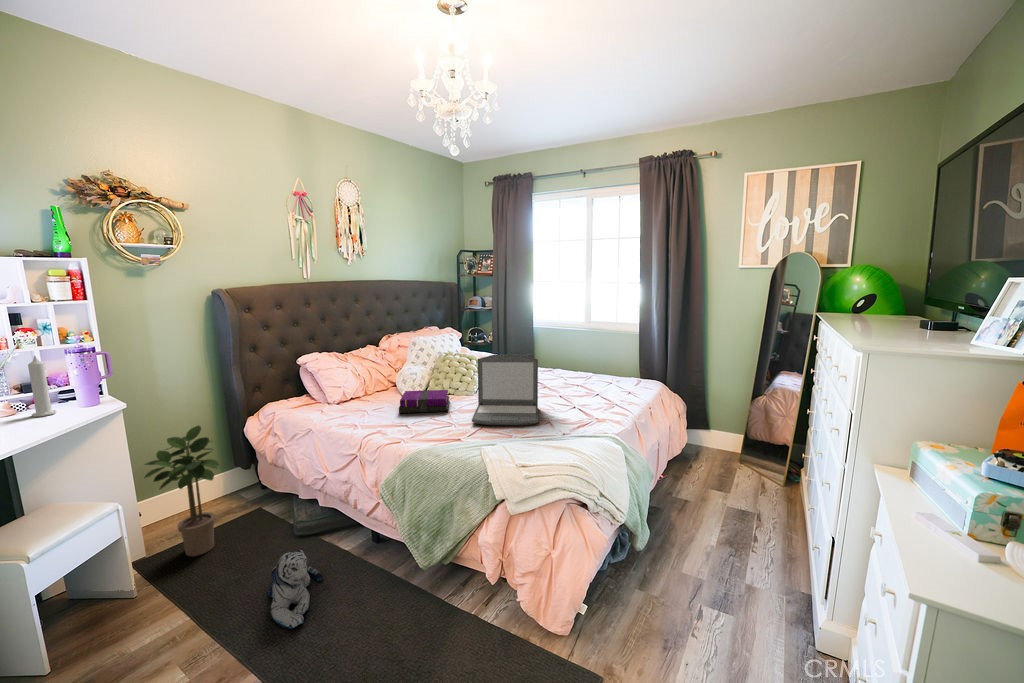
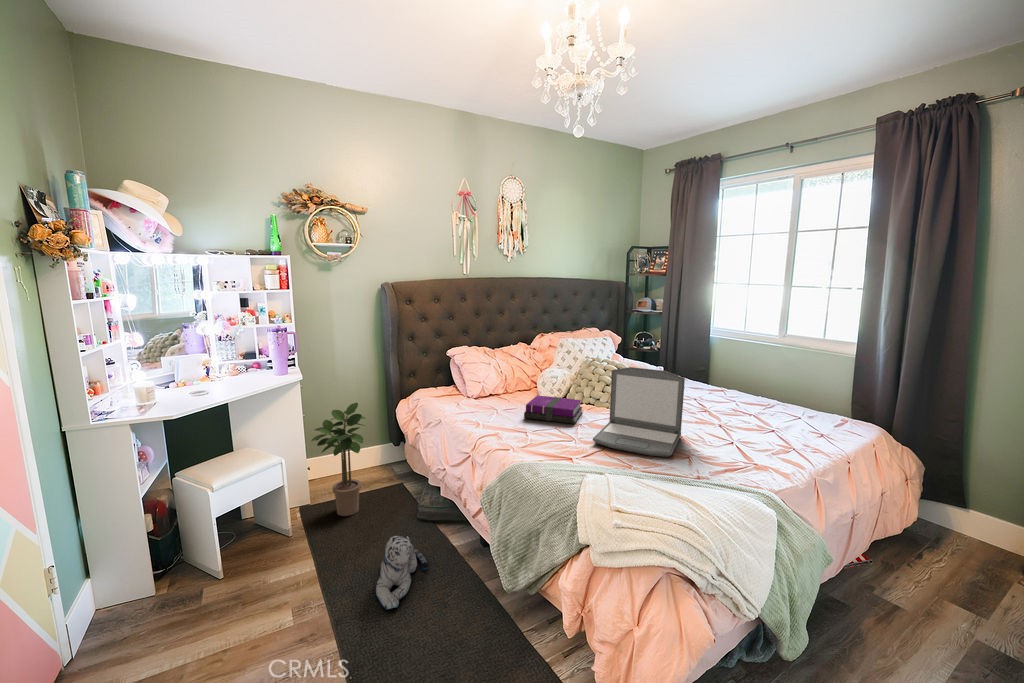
candle: present [28,356,56,417] -> none [243,332,259,380]

